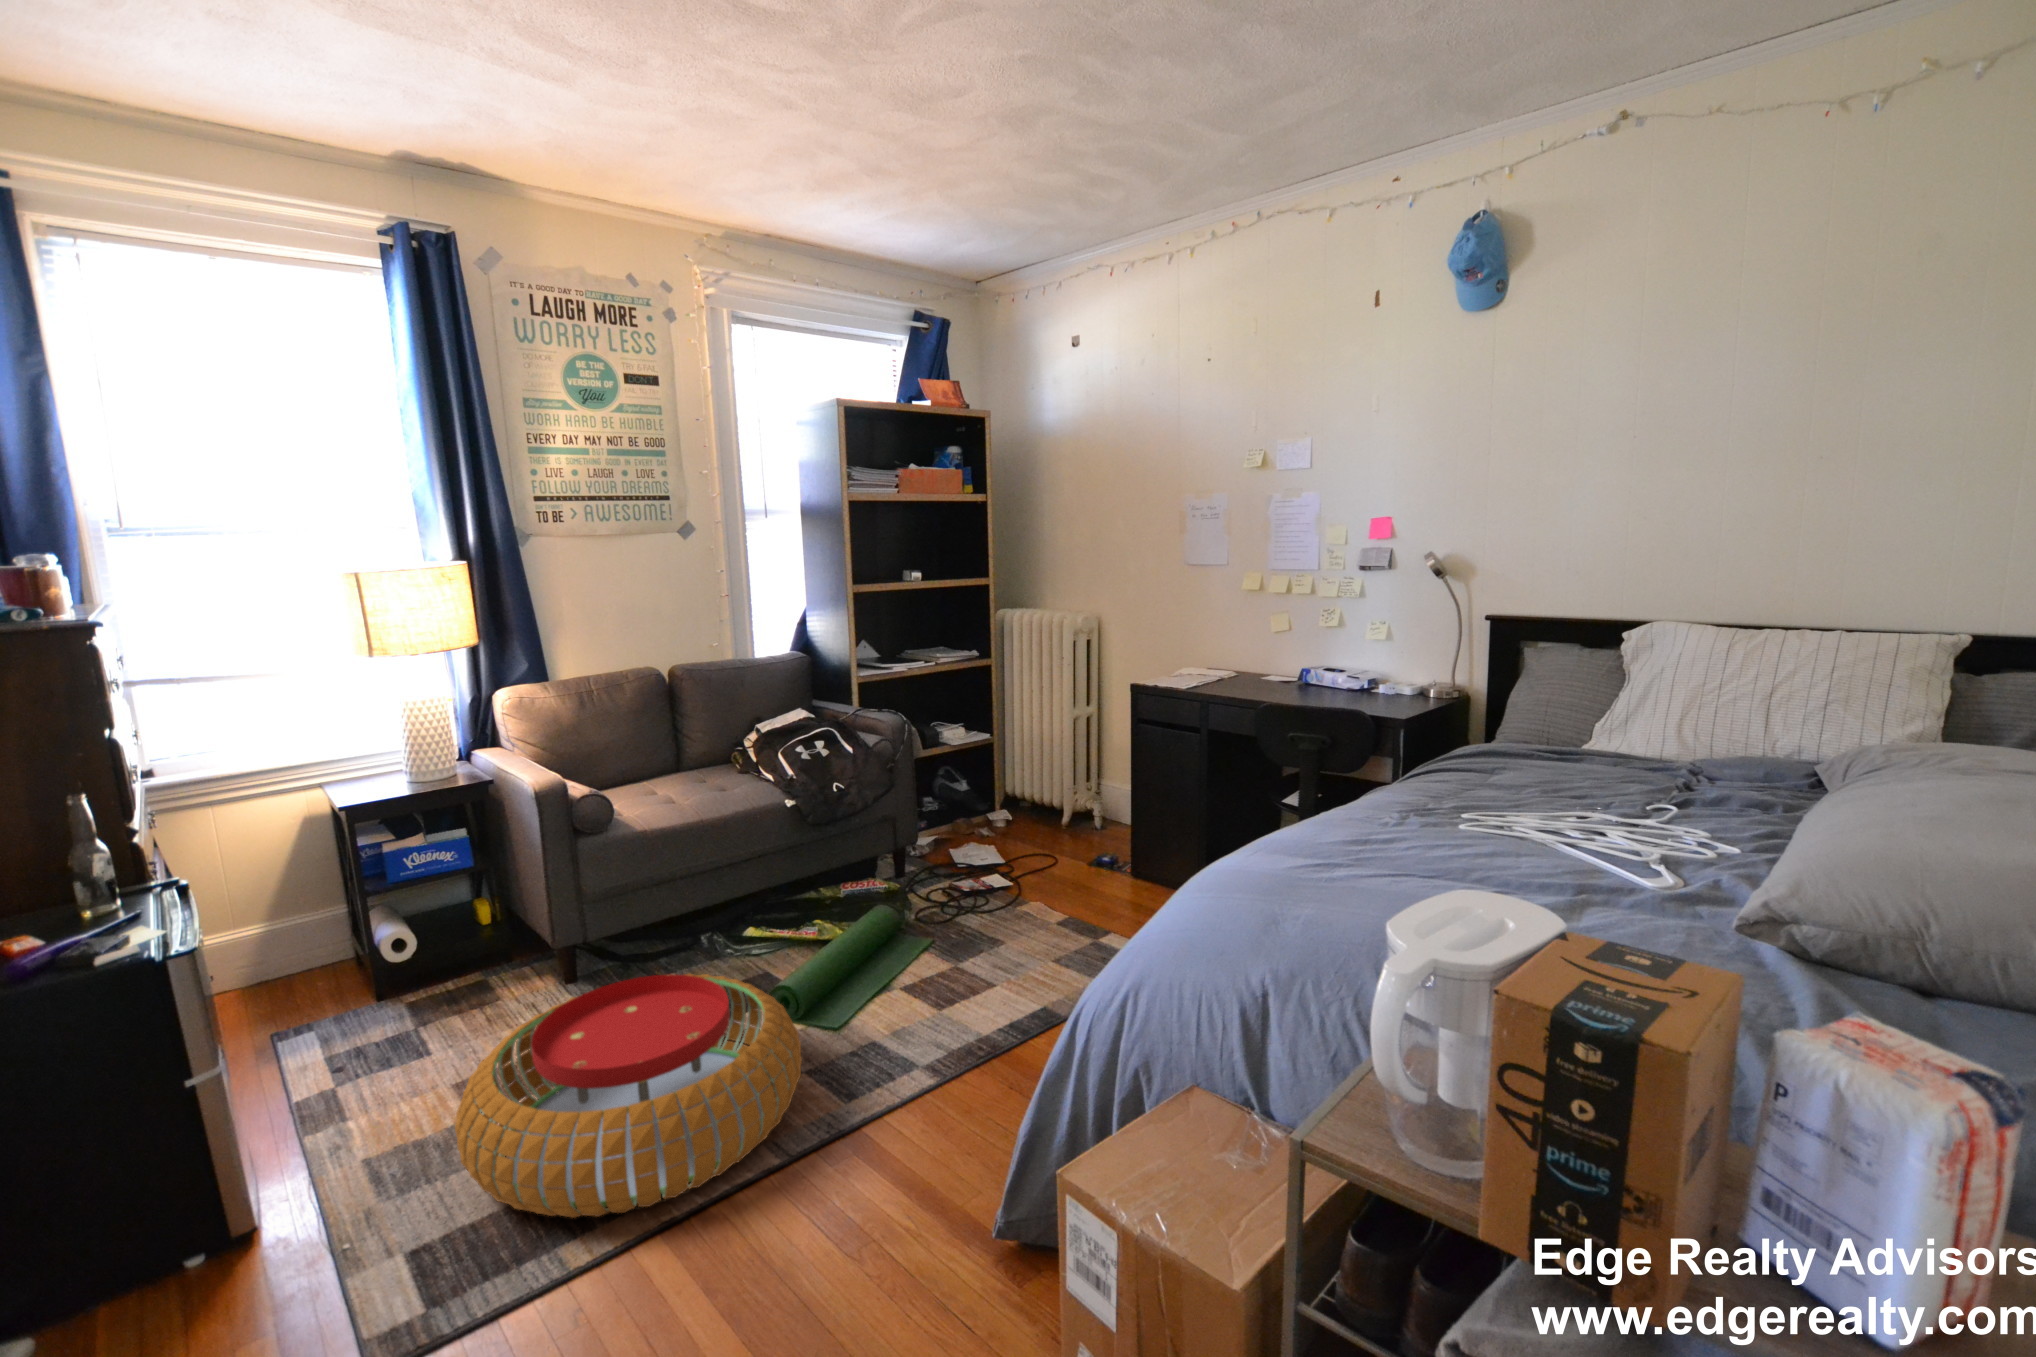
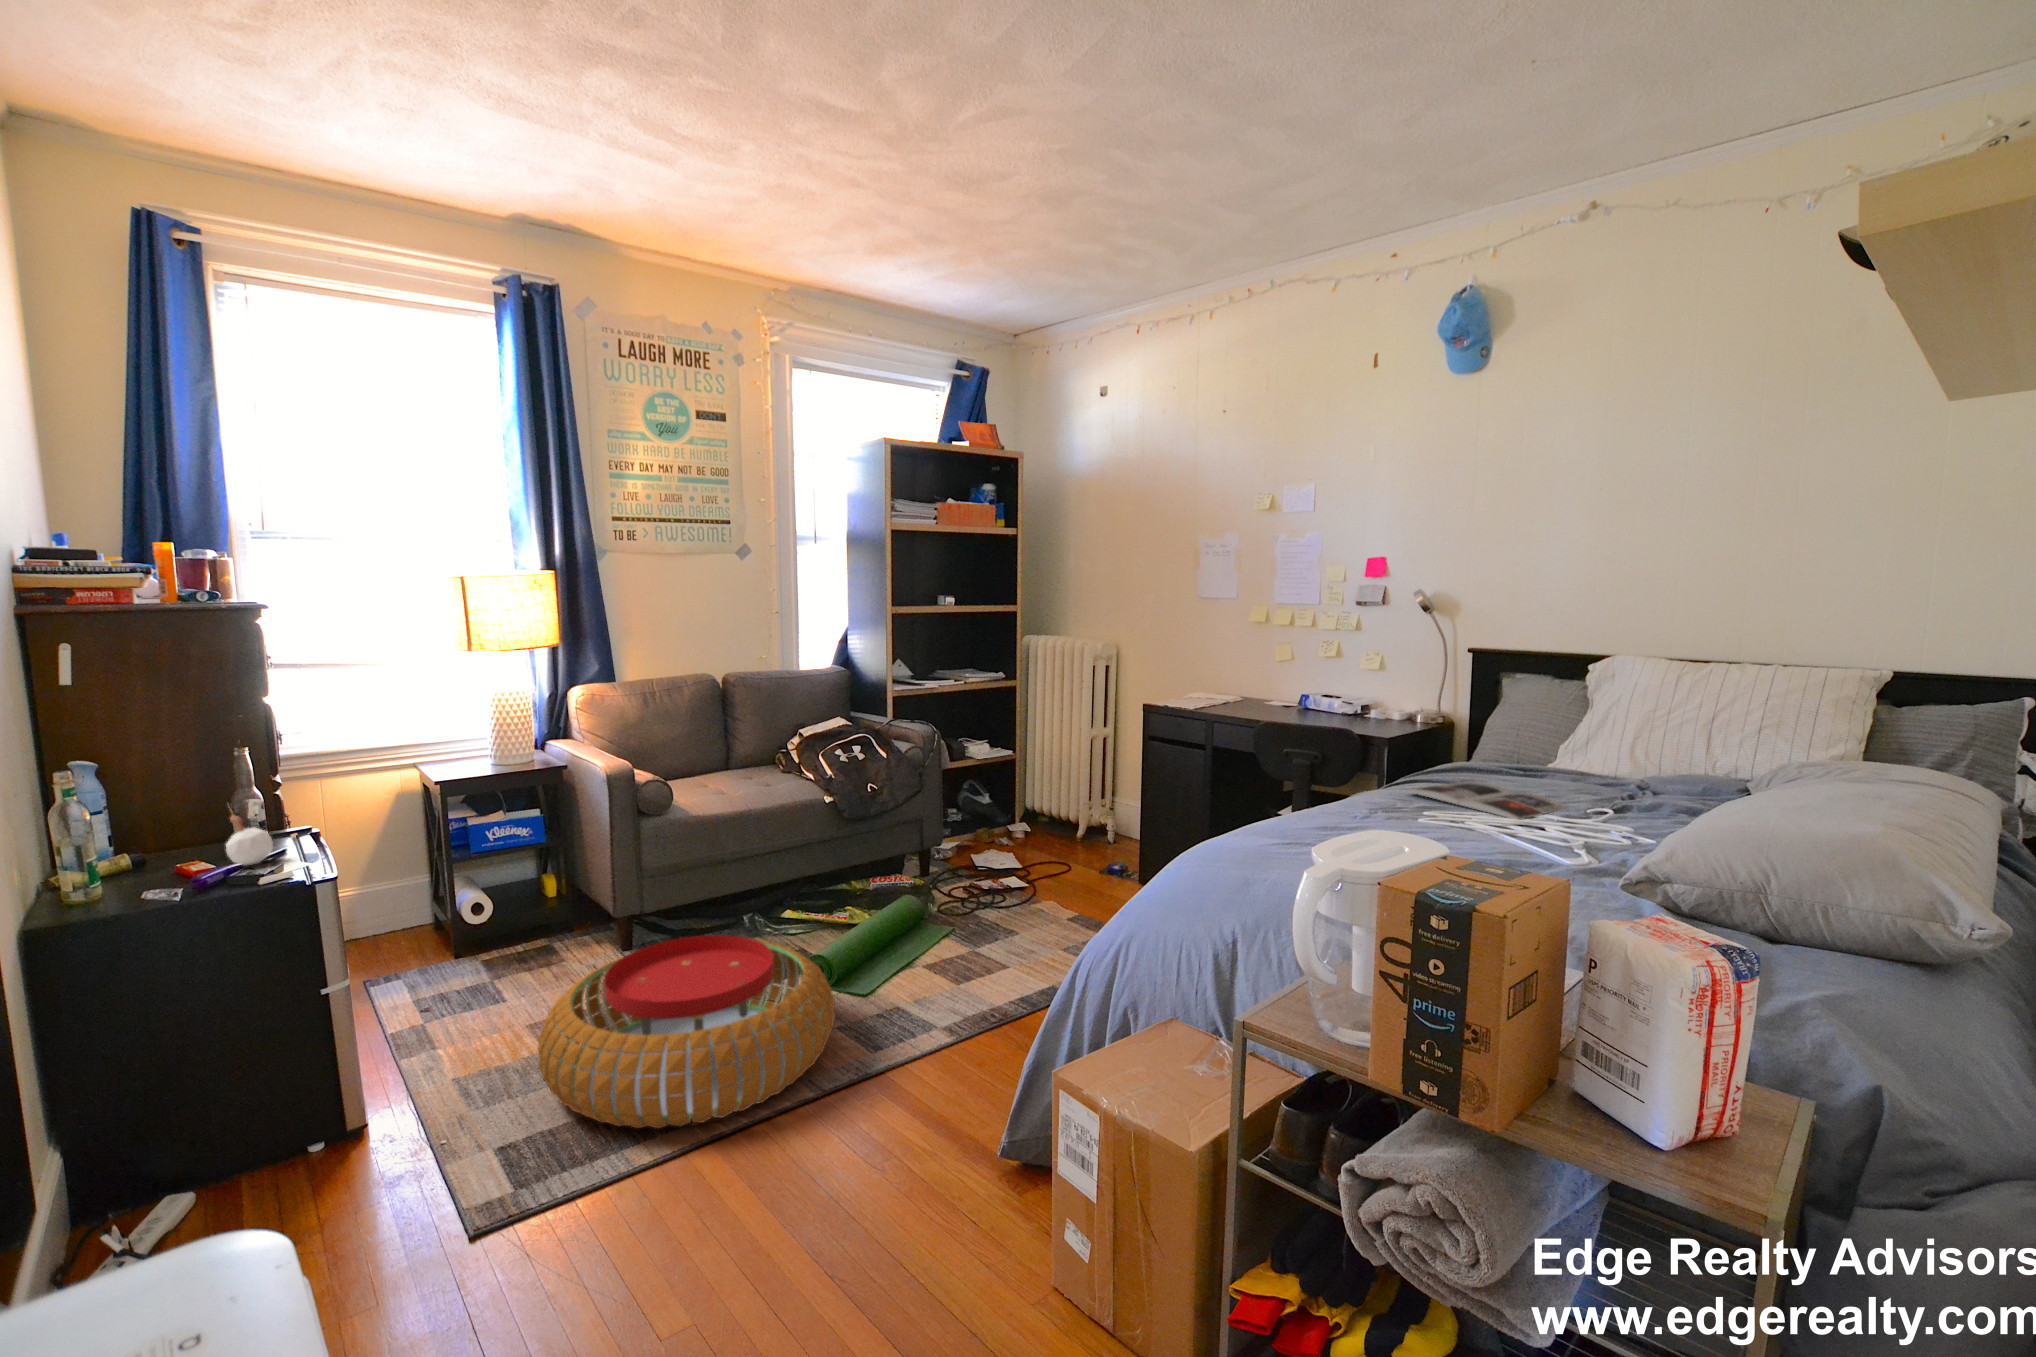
magazine: none [1435,772,1633,823] -> present [1407,782,1570,820]
candle: none [55,864,119,937] -> present [226,810,273,865]

